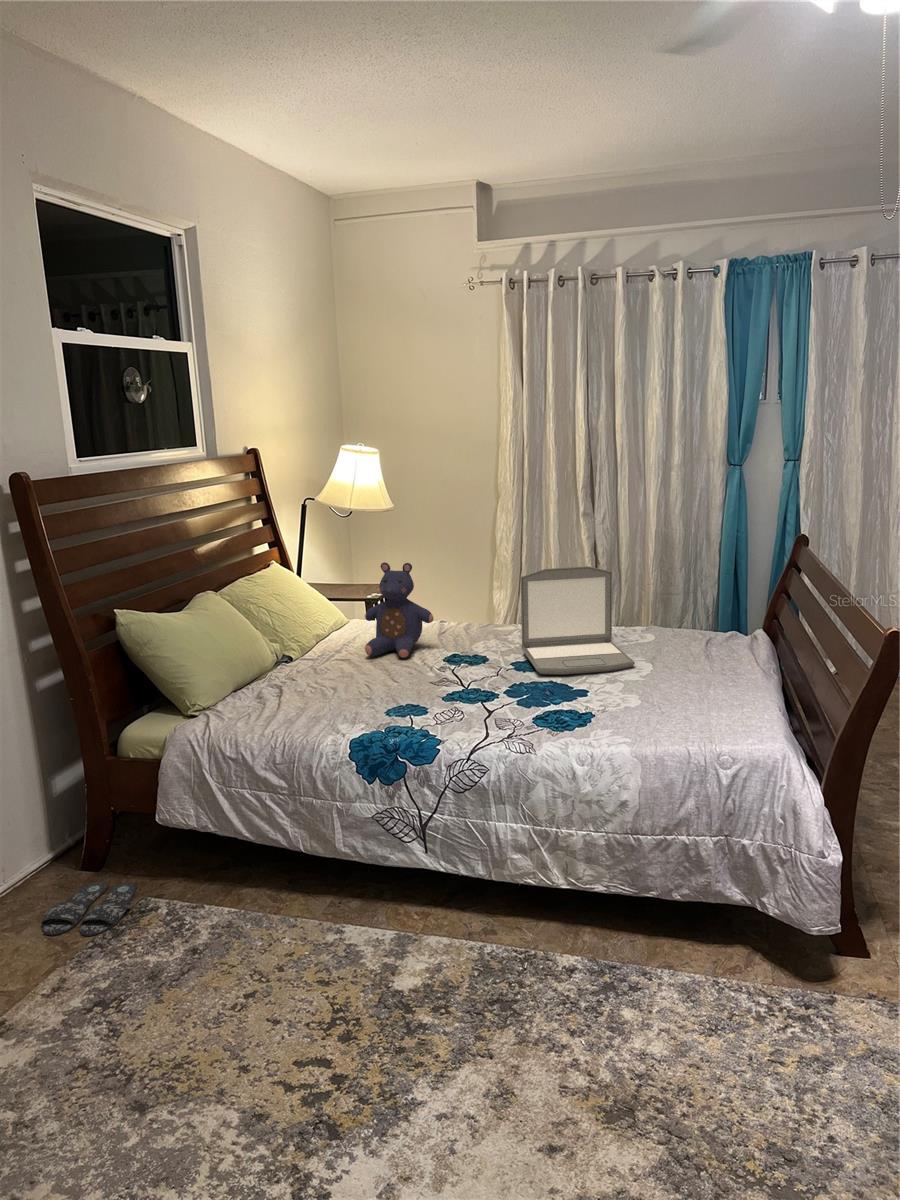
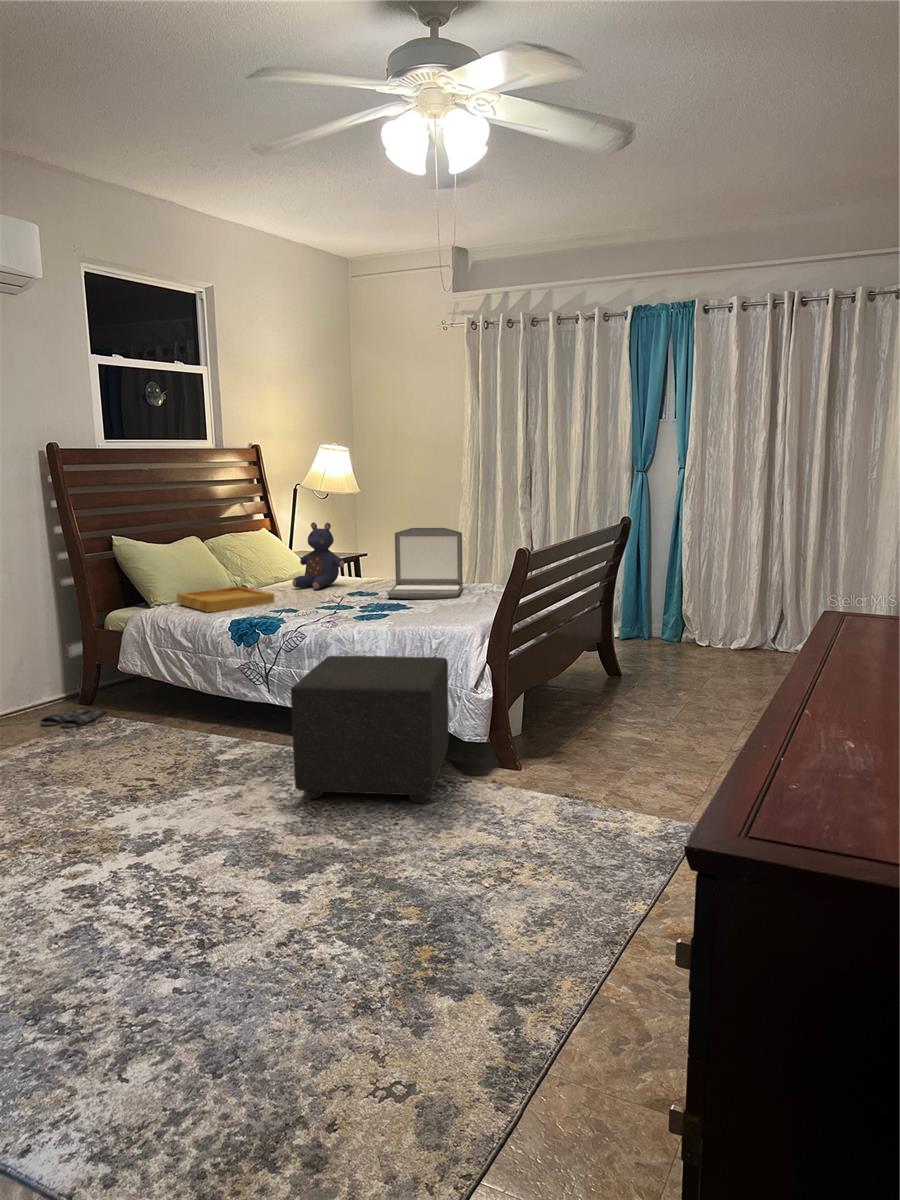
tray: none [224,665,374,727] -> present [177,586,274,612]
ottoman: none [562,800,847,1088] -> present [291,656,449,803]

